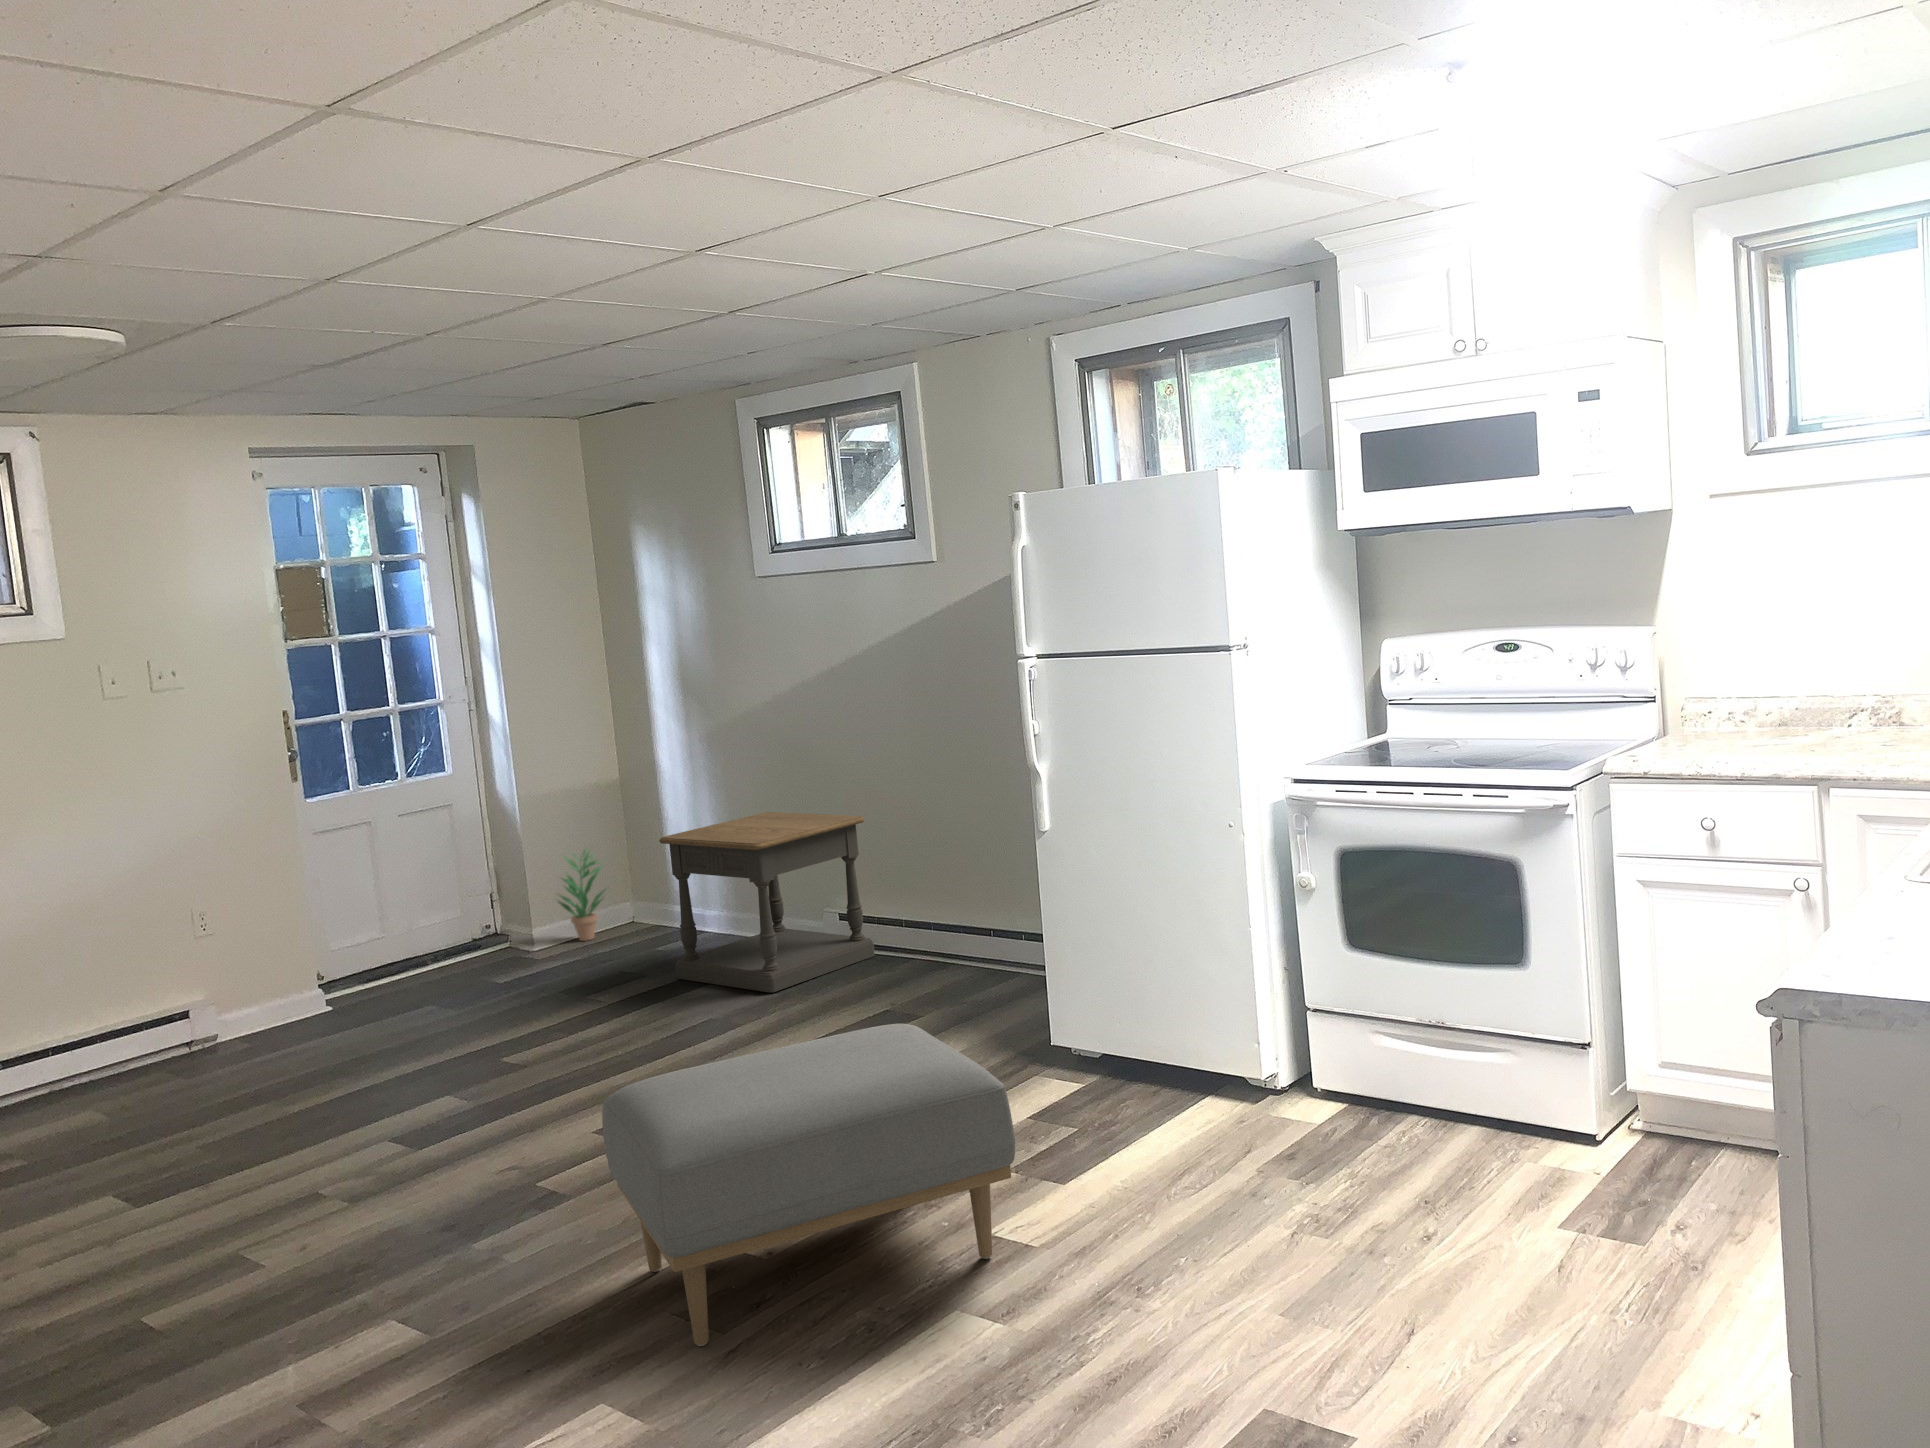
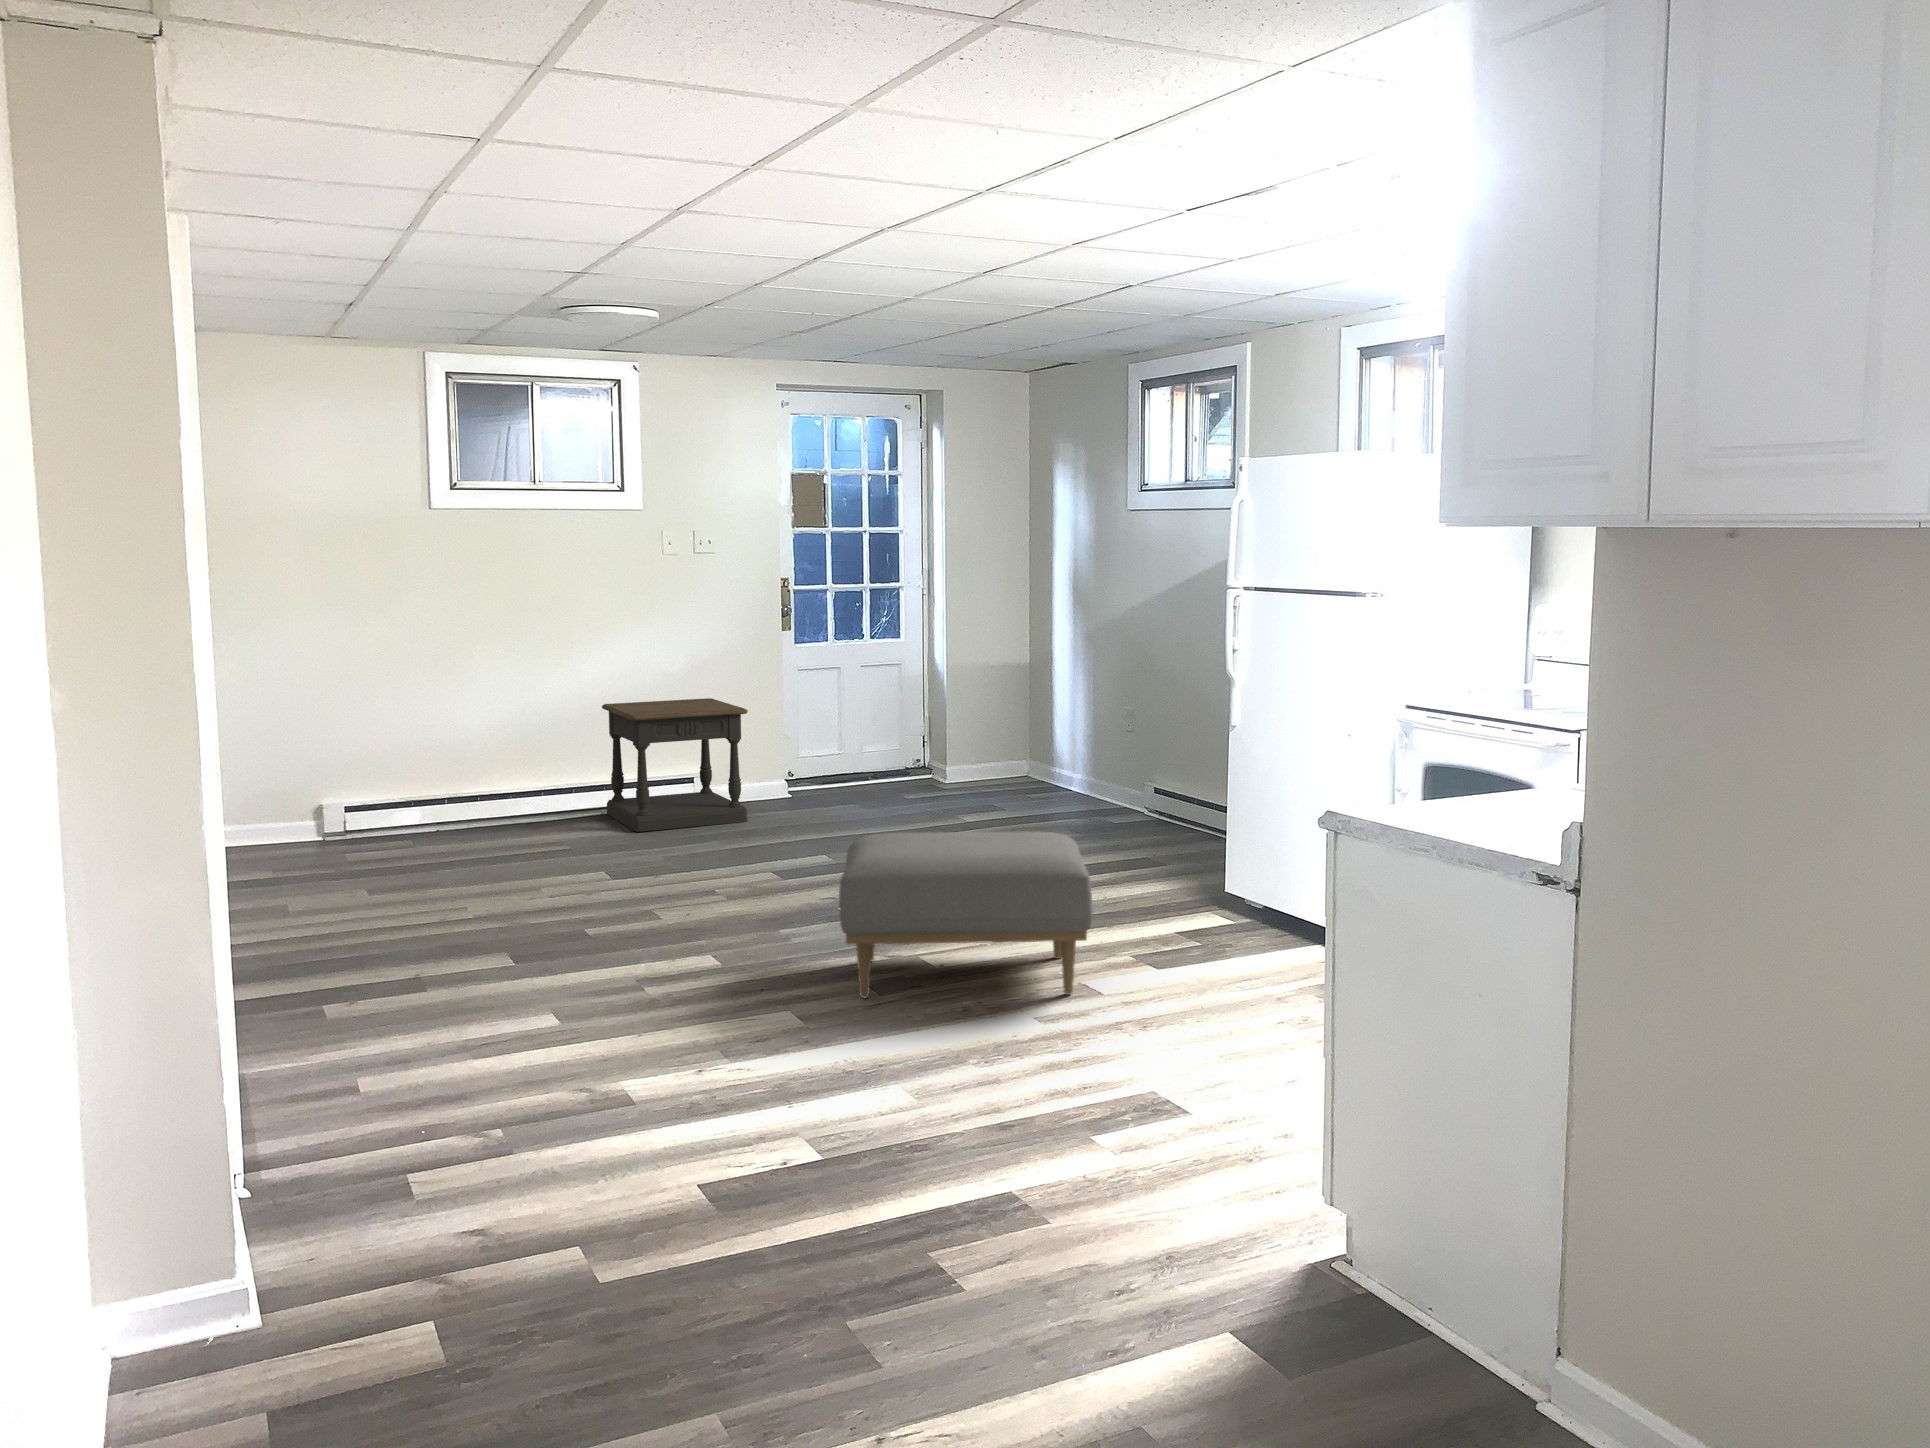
side table: present [659,812,875,992] -> present [602,698,748,832]
potted plant: present [558,850,605,941] -> none [965,708,1006,782]

